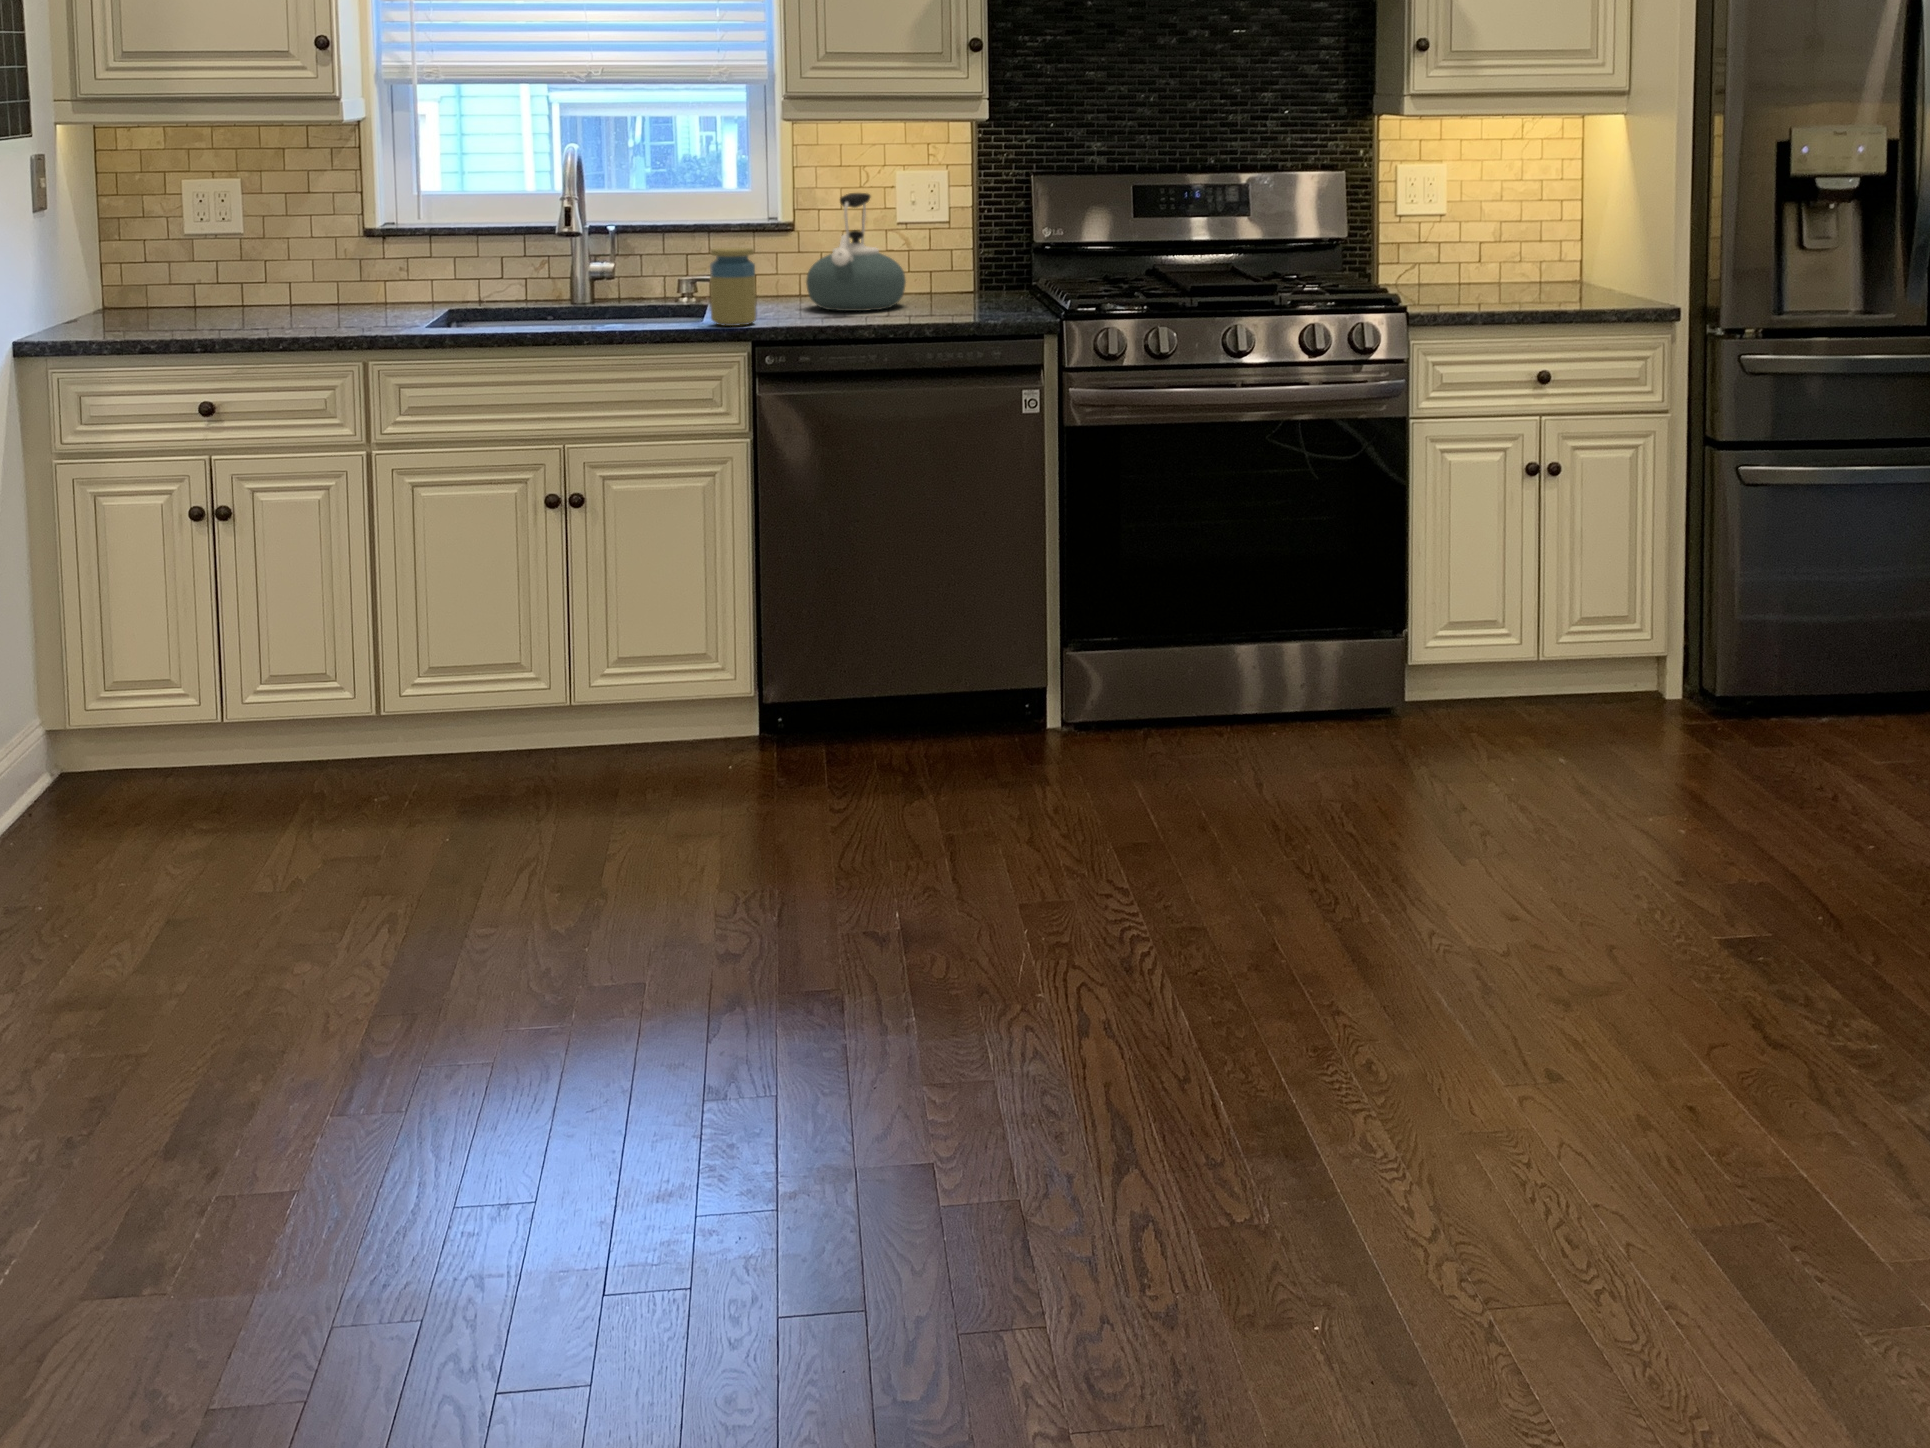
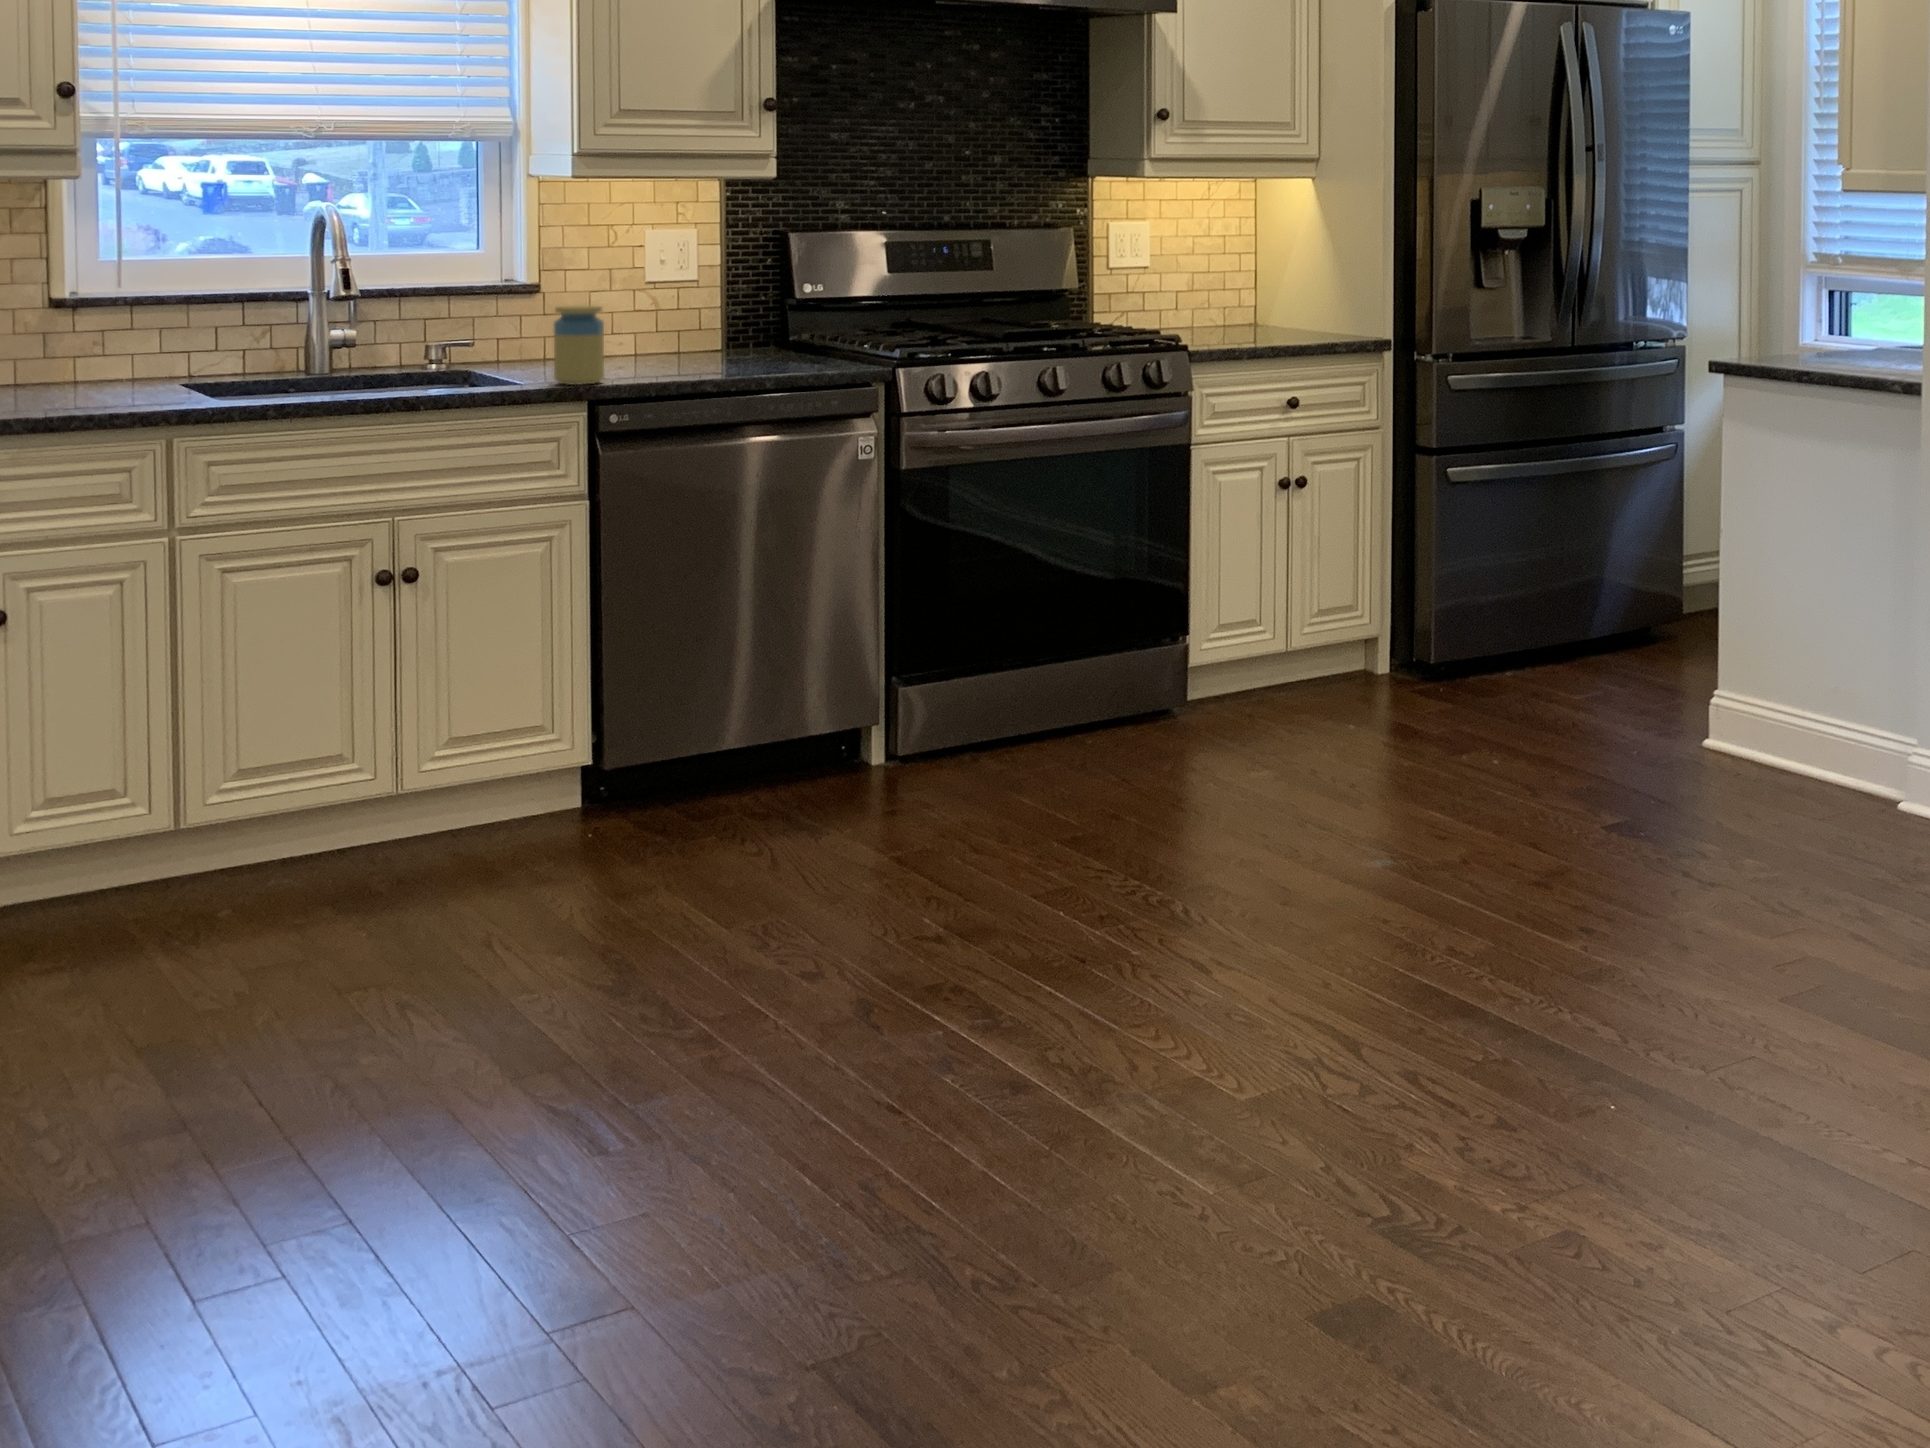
kettle: present [806,193,906,311] -> none [615,251,721,368]

